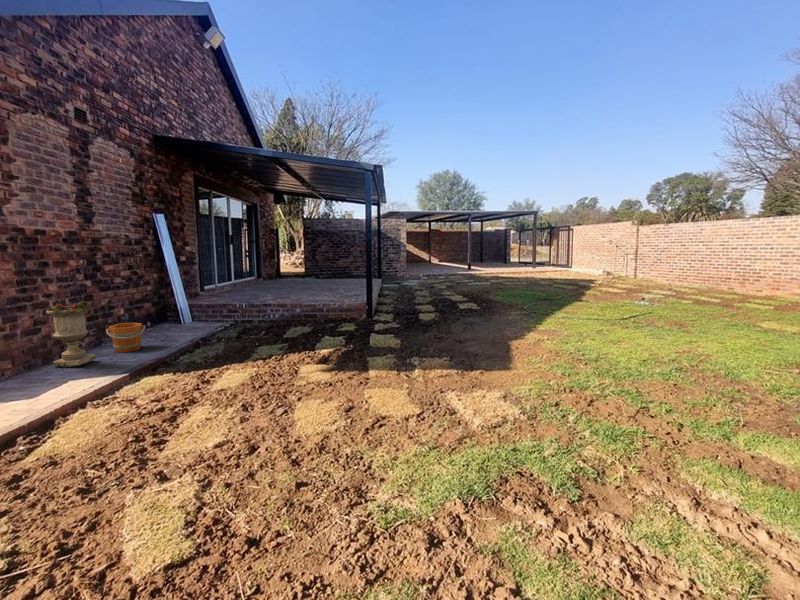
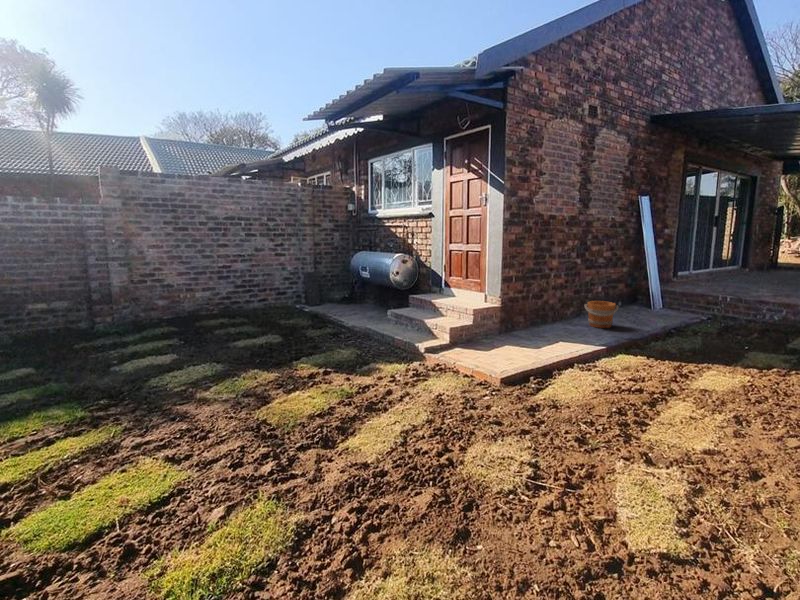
planter: present [46,301,96,367] -> none [547,277,581,332]

